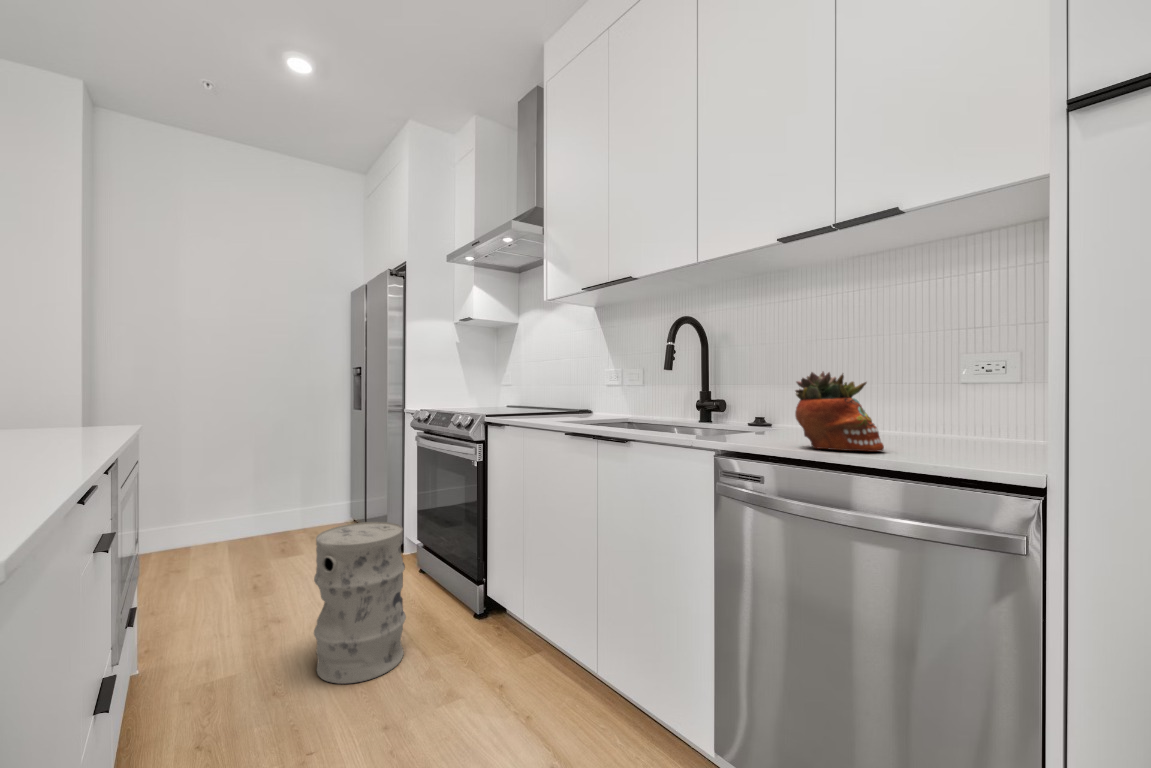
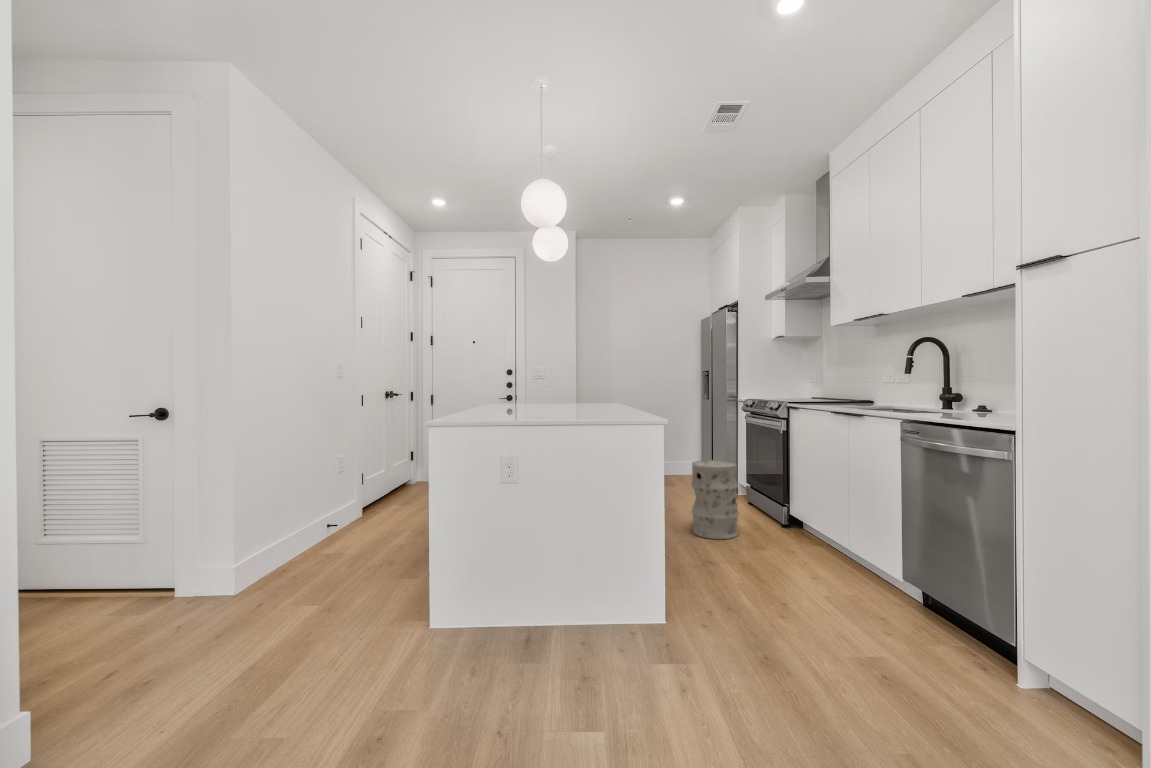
succulent planter: present [795,371,884,451] -> none [944,377,992,420]

